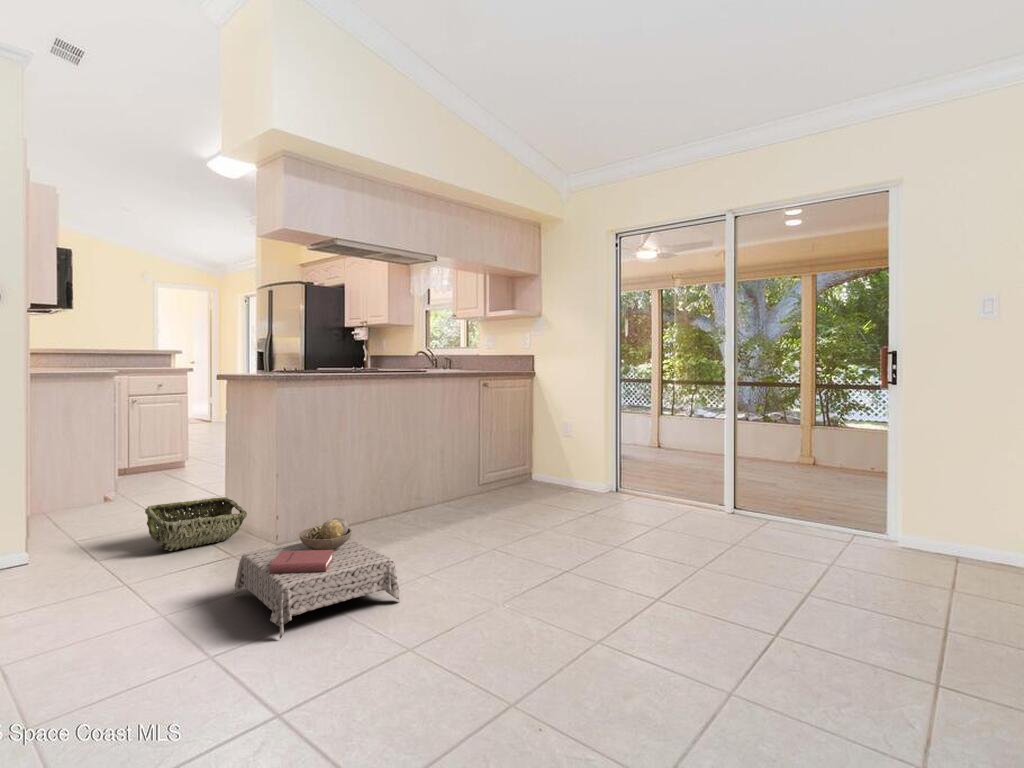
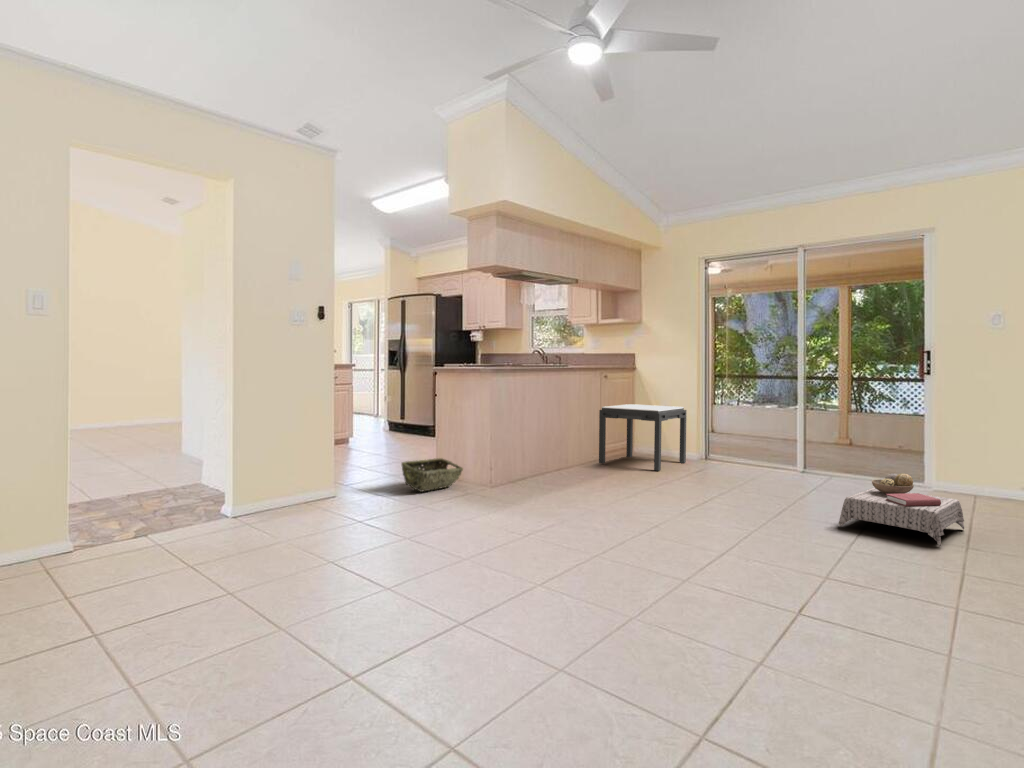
side table: none [474,419,588,510] -> present [599,404,686,471]
ottoman: present [234,518,400,638] -> present [839,473,964,547]

